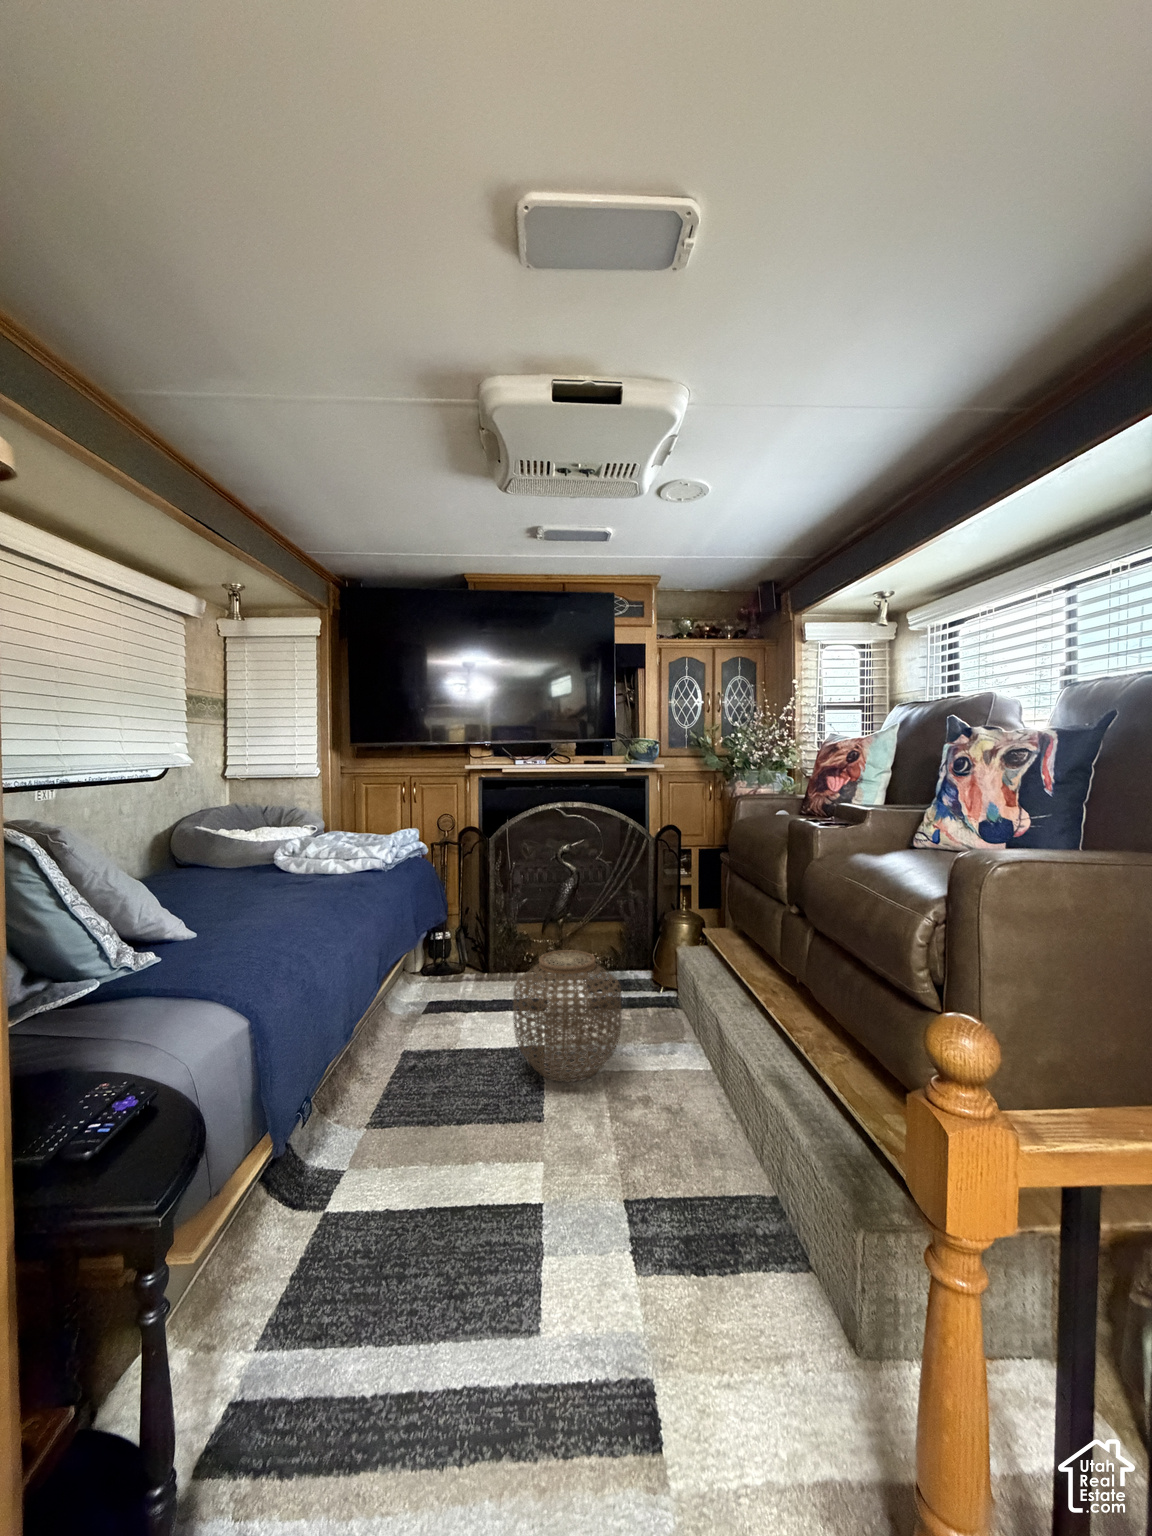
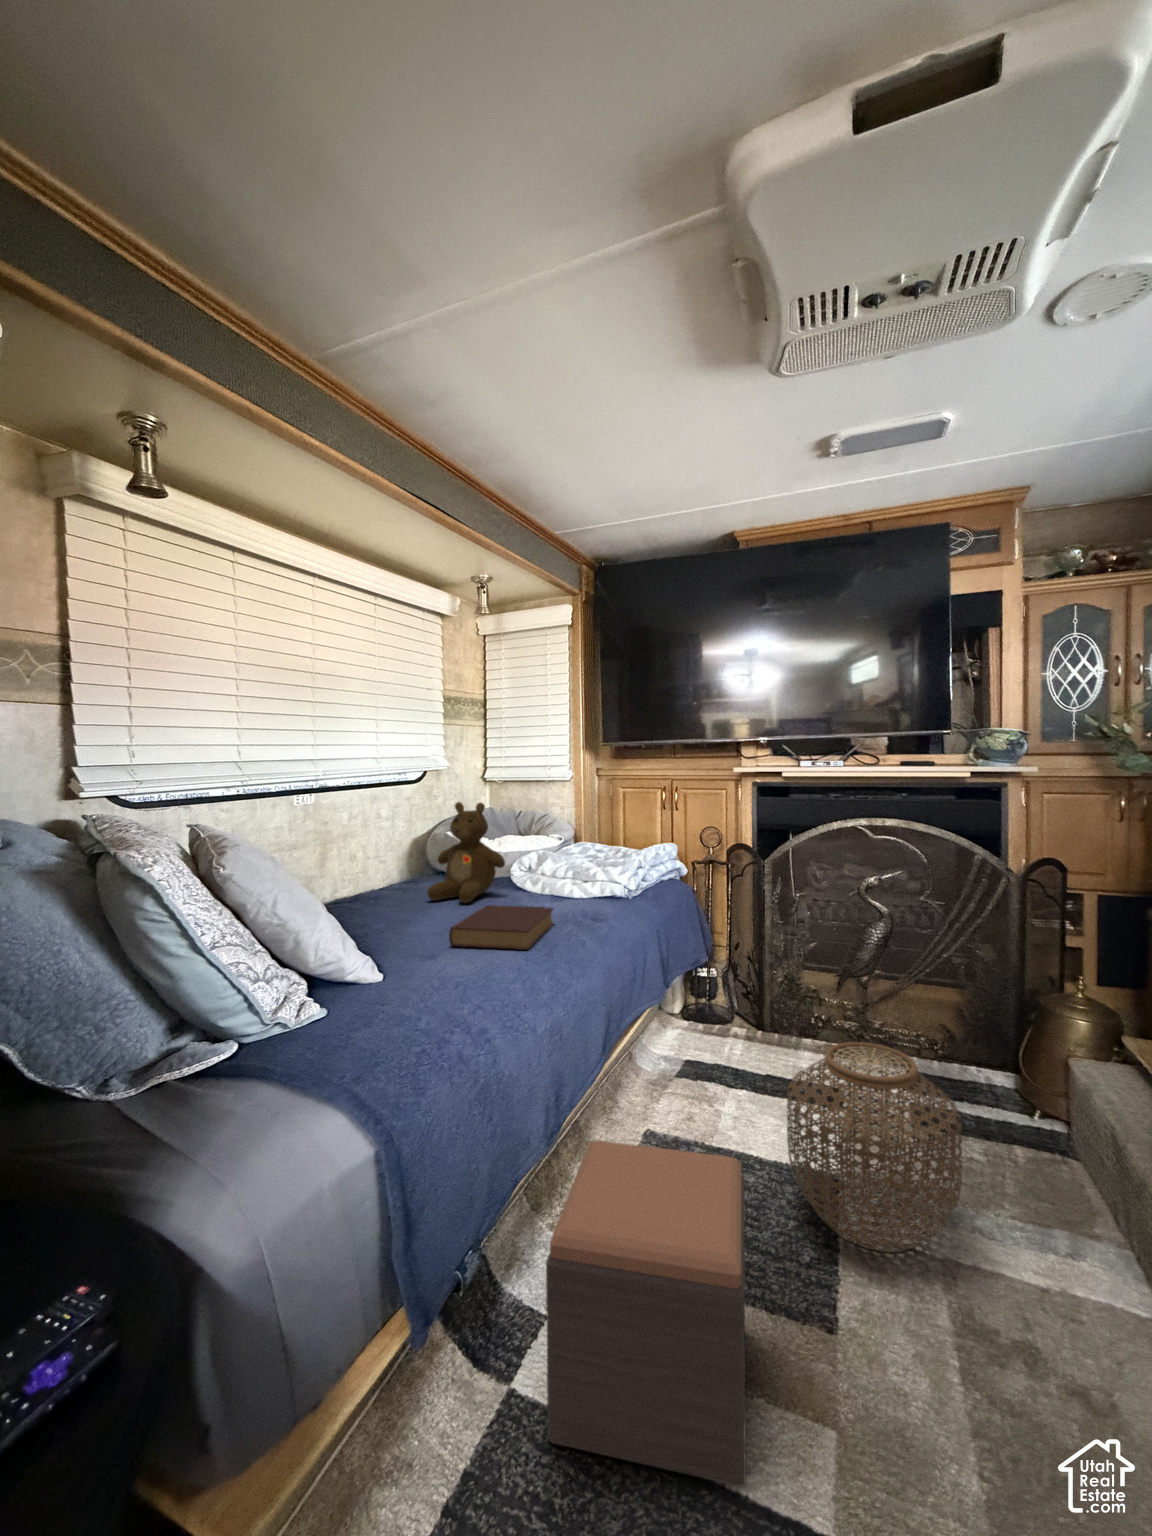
teddy bear: none [195,795,271,885] -> present [427,802,505,903]
book: none [241,879,328,913] -> present [449,905,554,950]
footstool: none [365,1024,500,1226] -> present [546,1140,746,1487]

